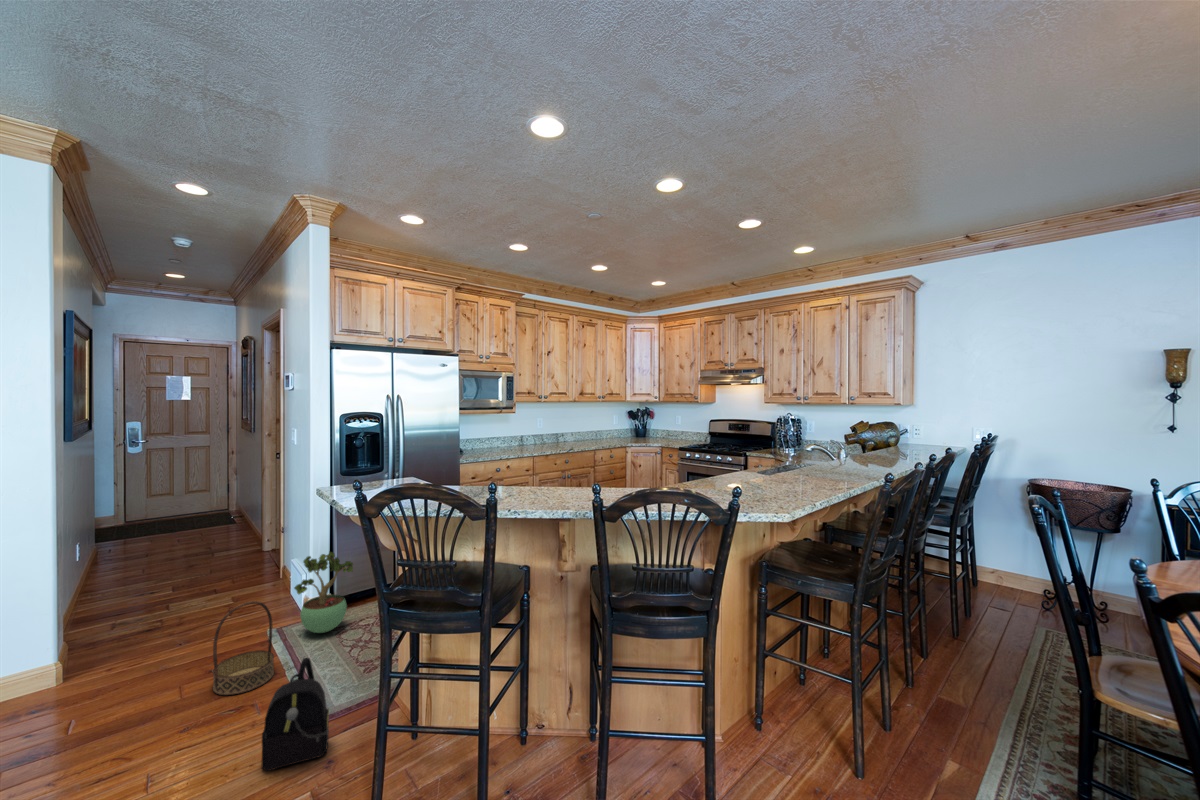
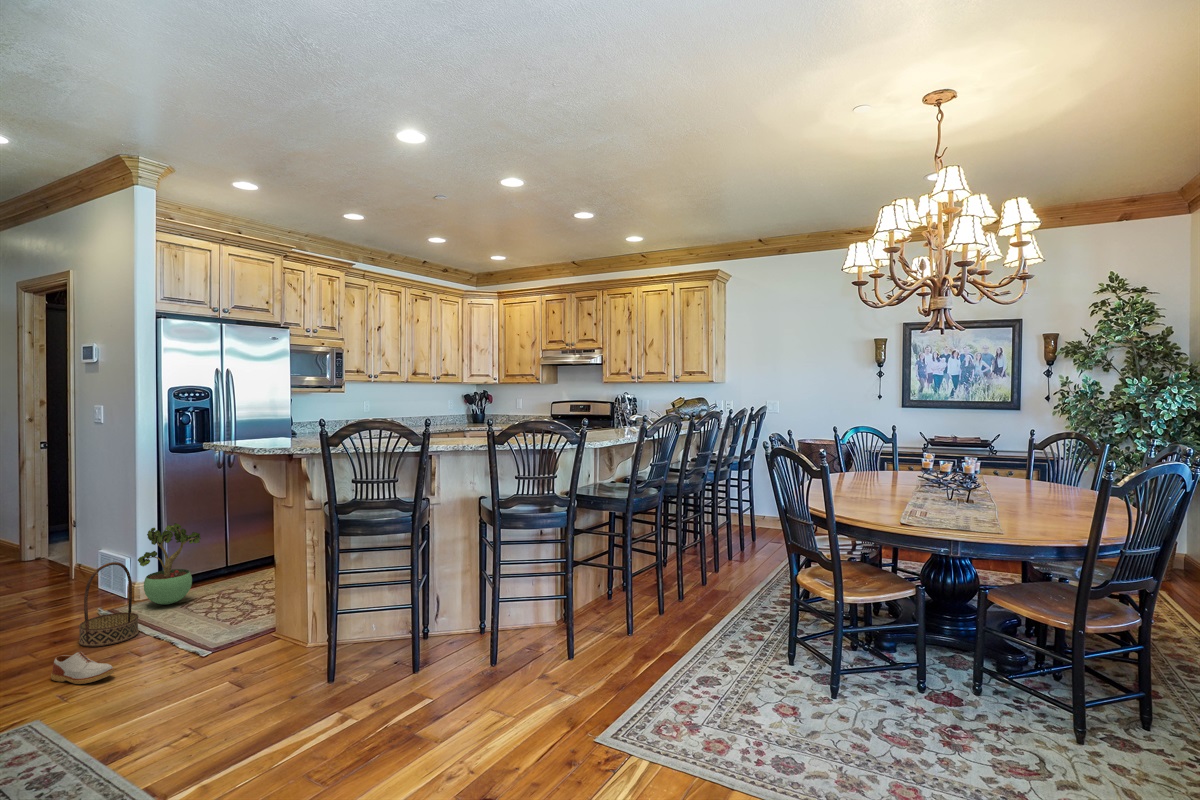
backpack: present [261,658,329,771] -> none [176,588,235,674]
shoe: none [145,723,203,769] -> present [51,652,115,684]

